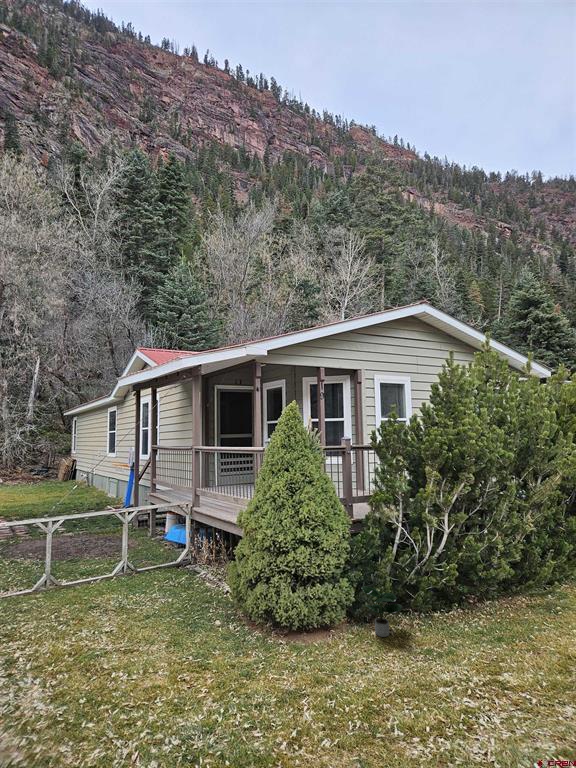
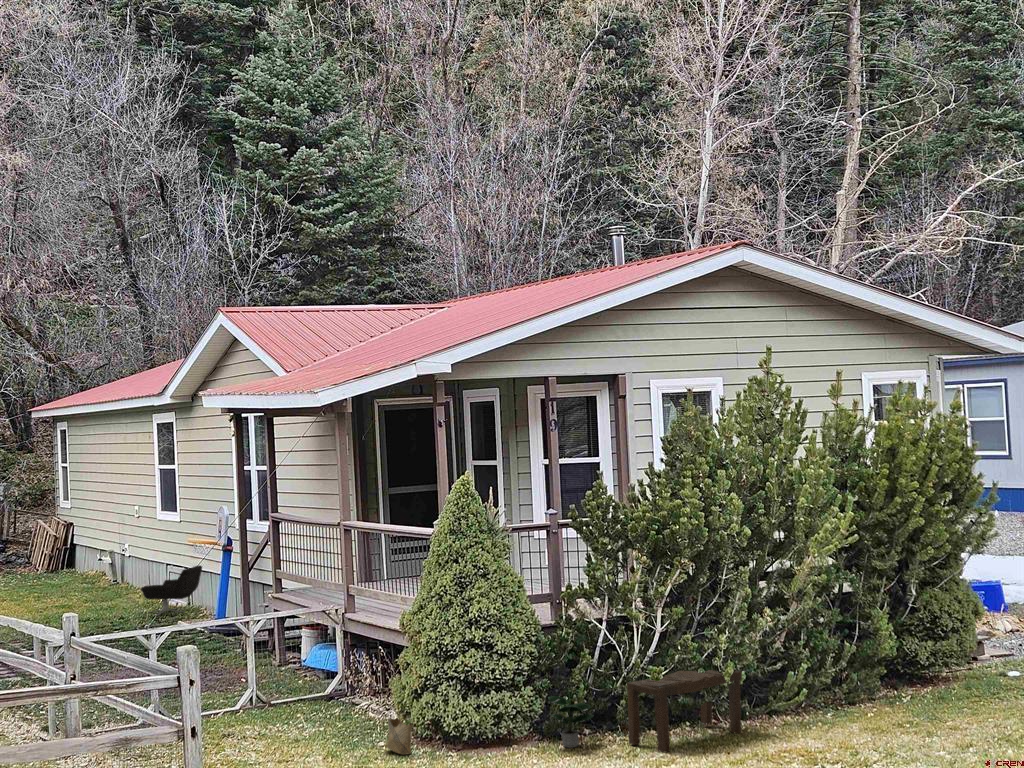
lounge chair: none [90,479,124,504] -> present [141,566,202,615]
bench: none [429,557,511,650] -> present [627,670,742,753]
woven basket: none [222,592,247,644] -> present [387,719,412,755]

